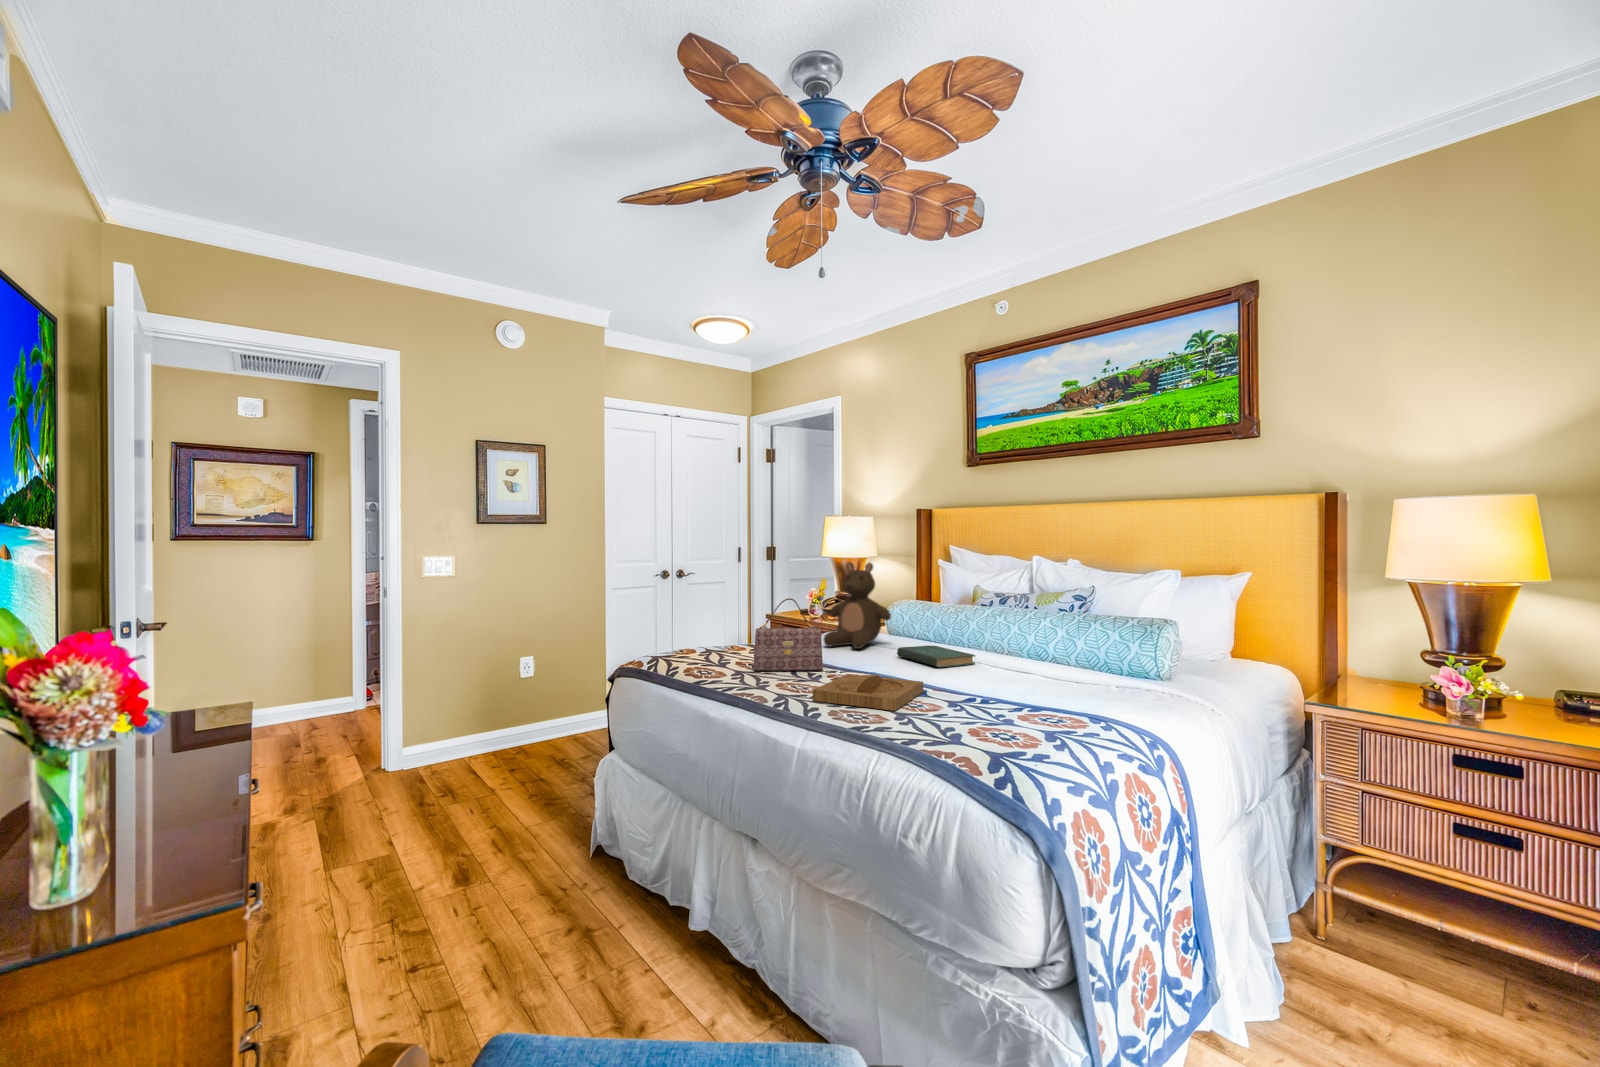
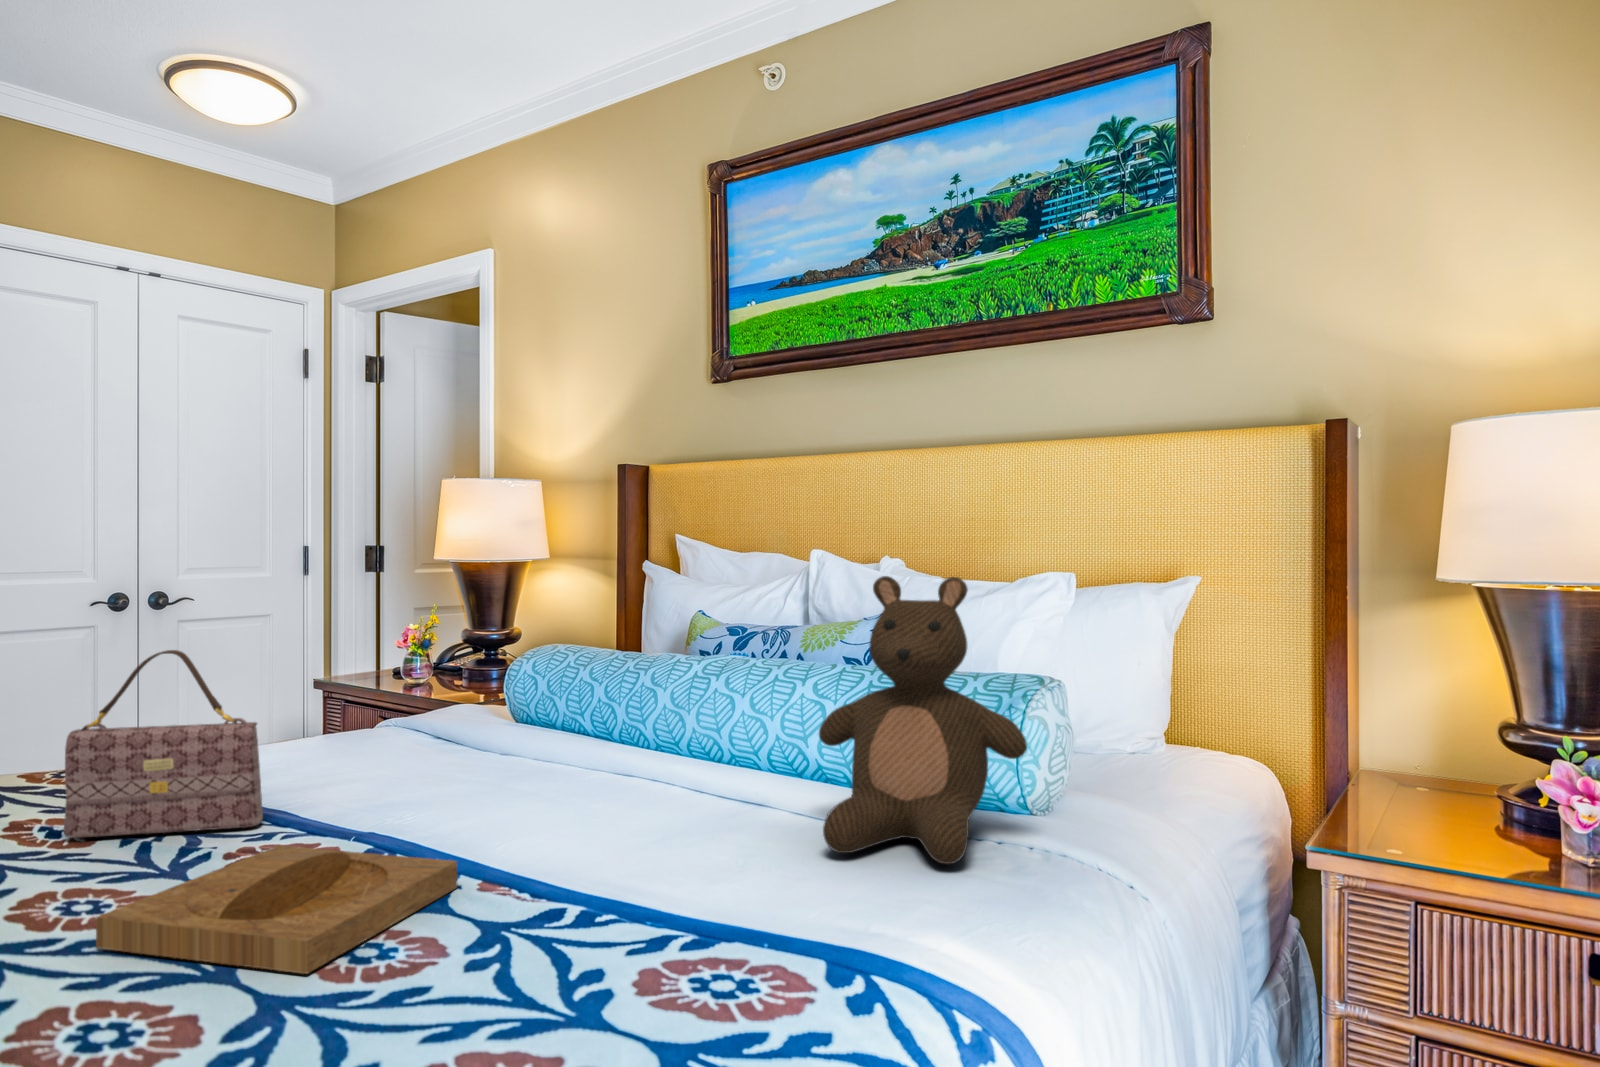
stuffed bear: present [824,562,891,649] -> present [819,576,1027,864]
book: present [897,646,975,667] -> none [486,744,652,801]

